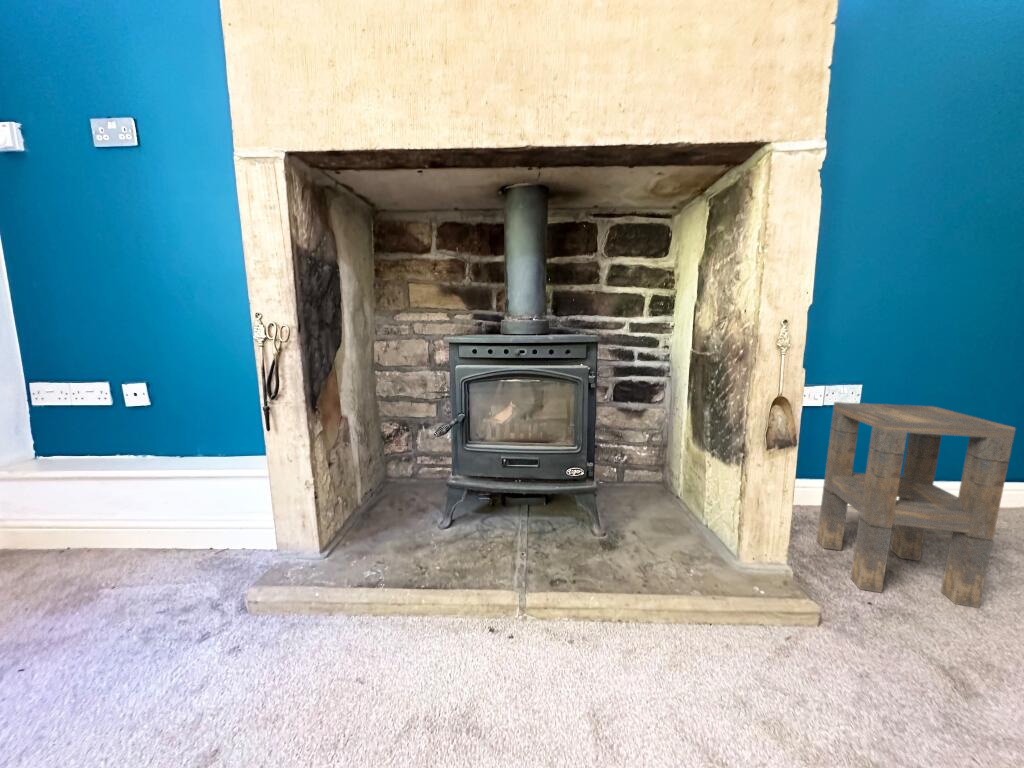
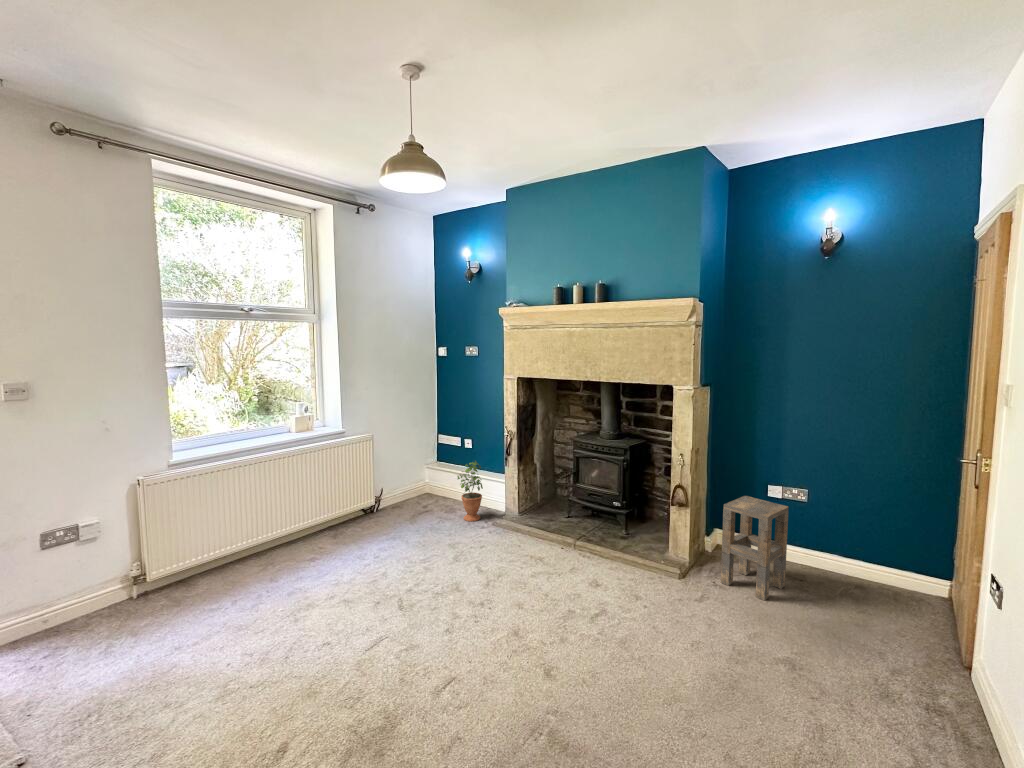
potted plant: none [63,425,191,627] -> present [457,461,483,521]

